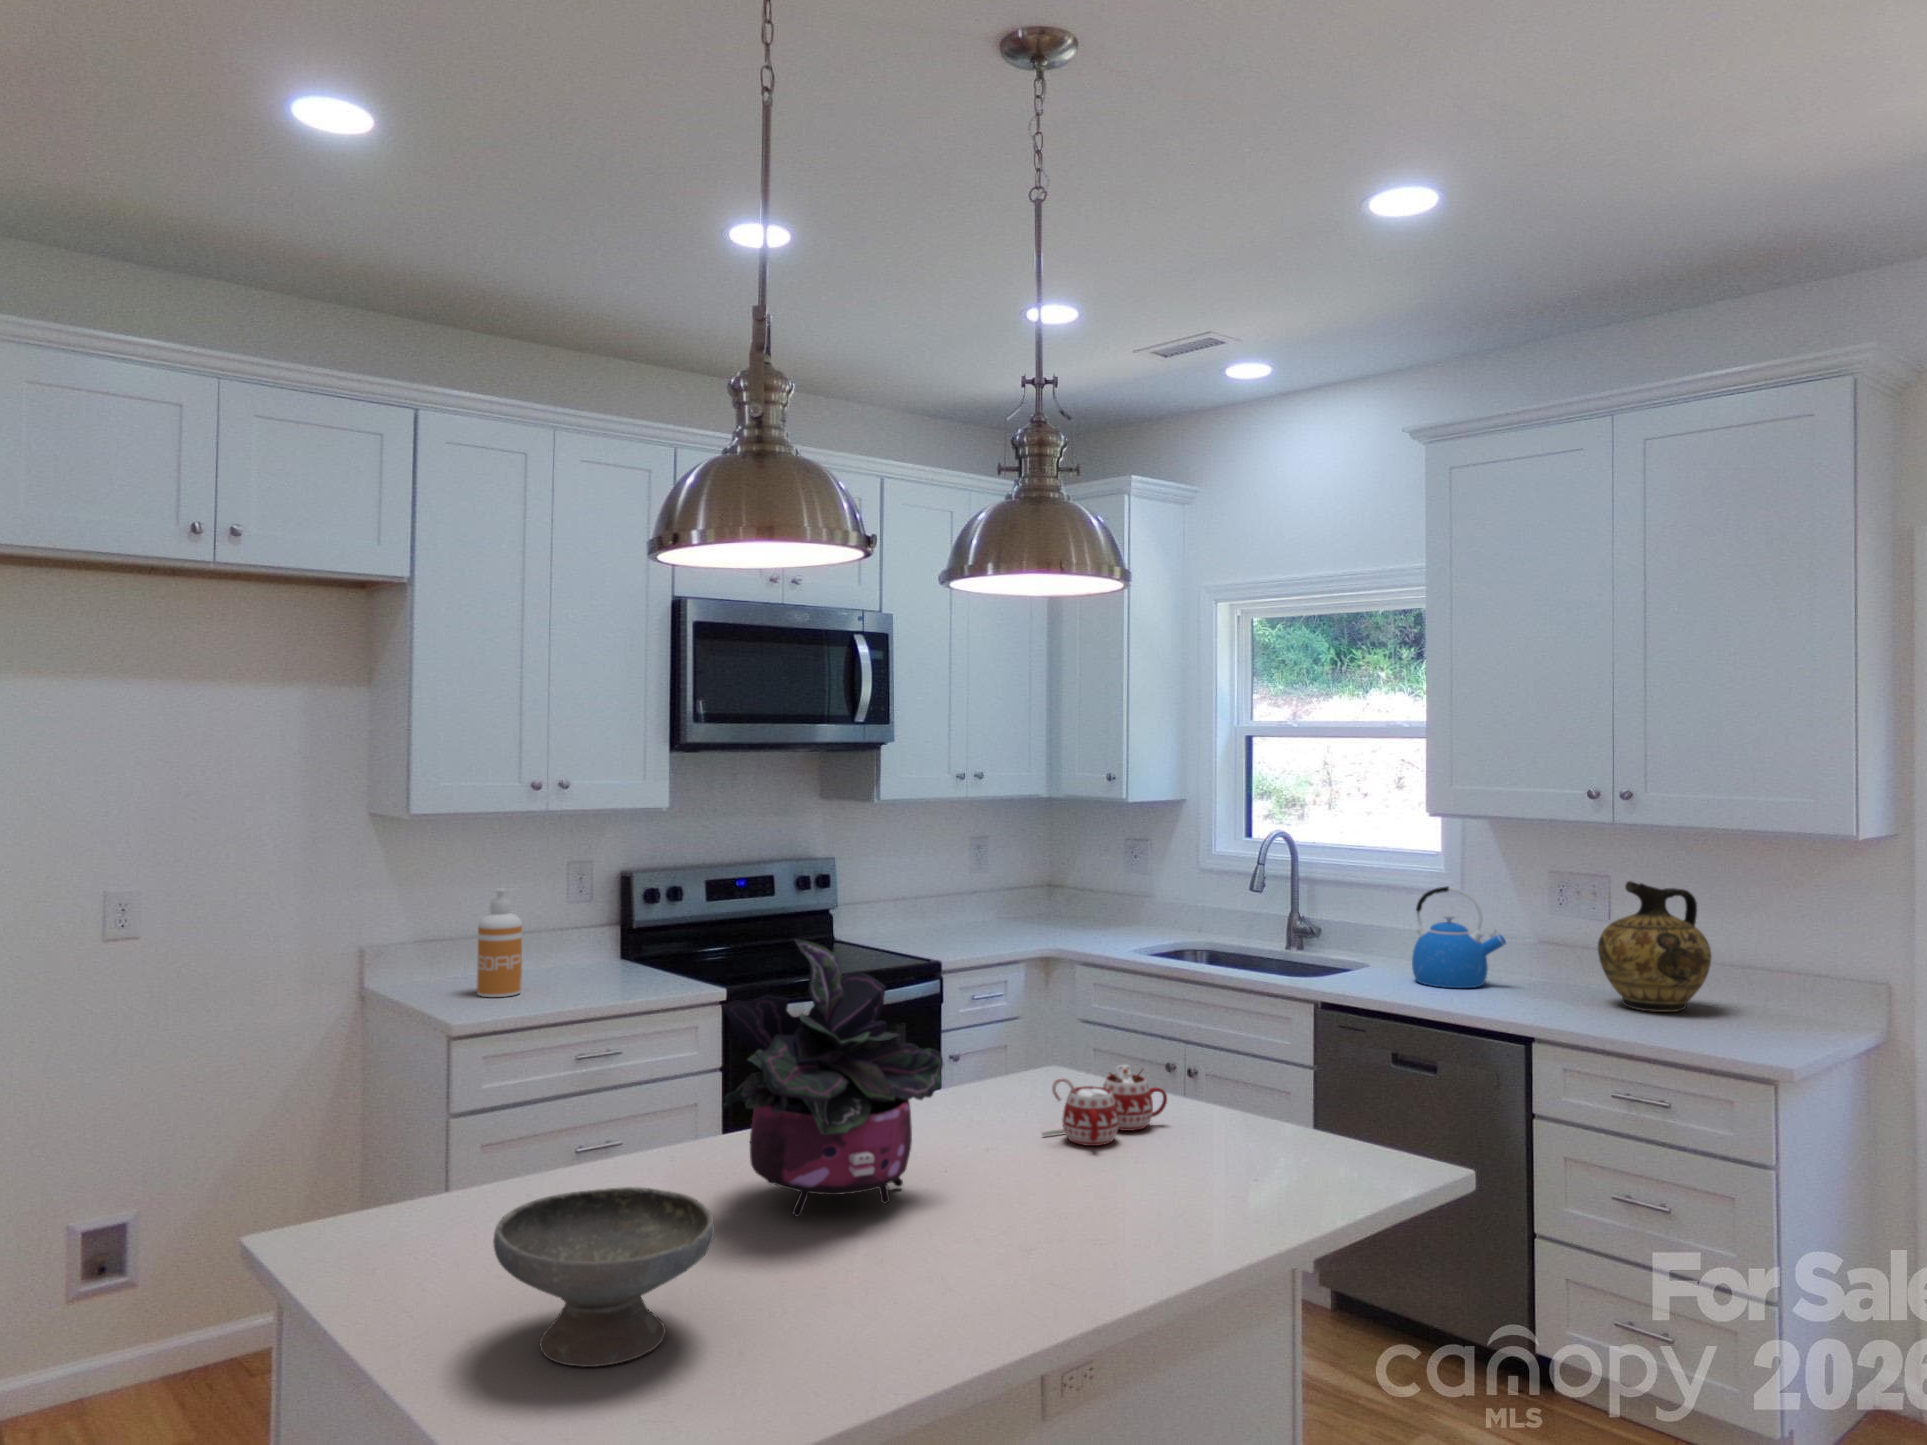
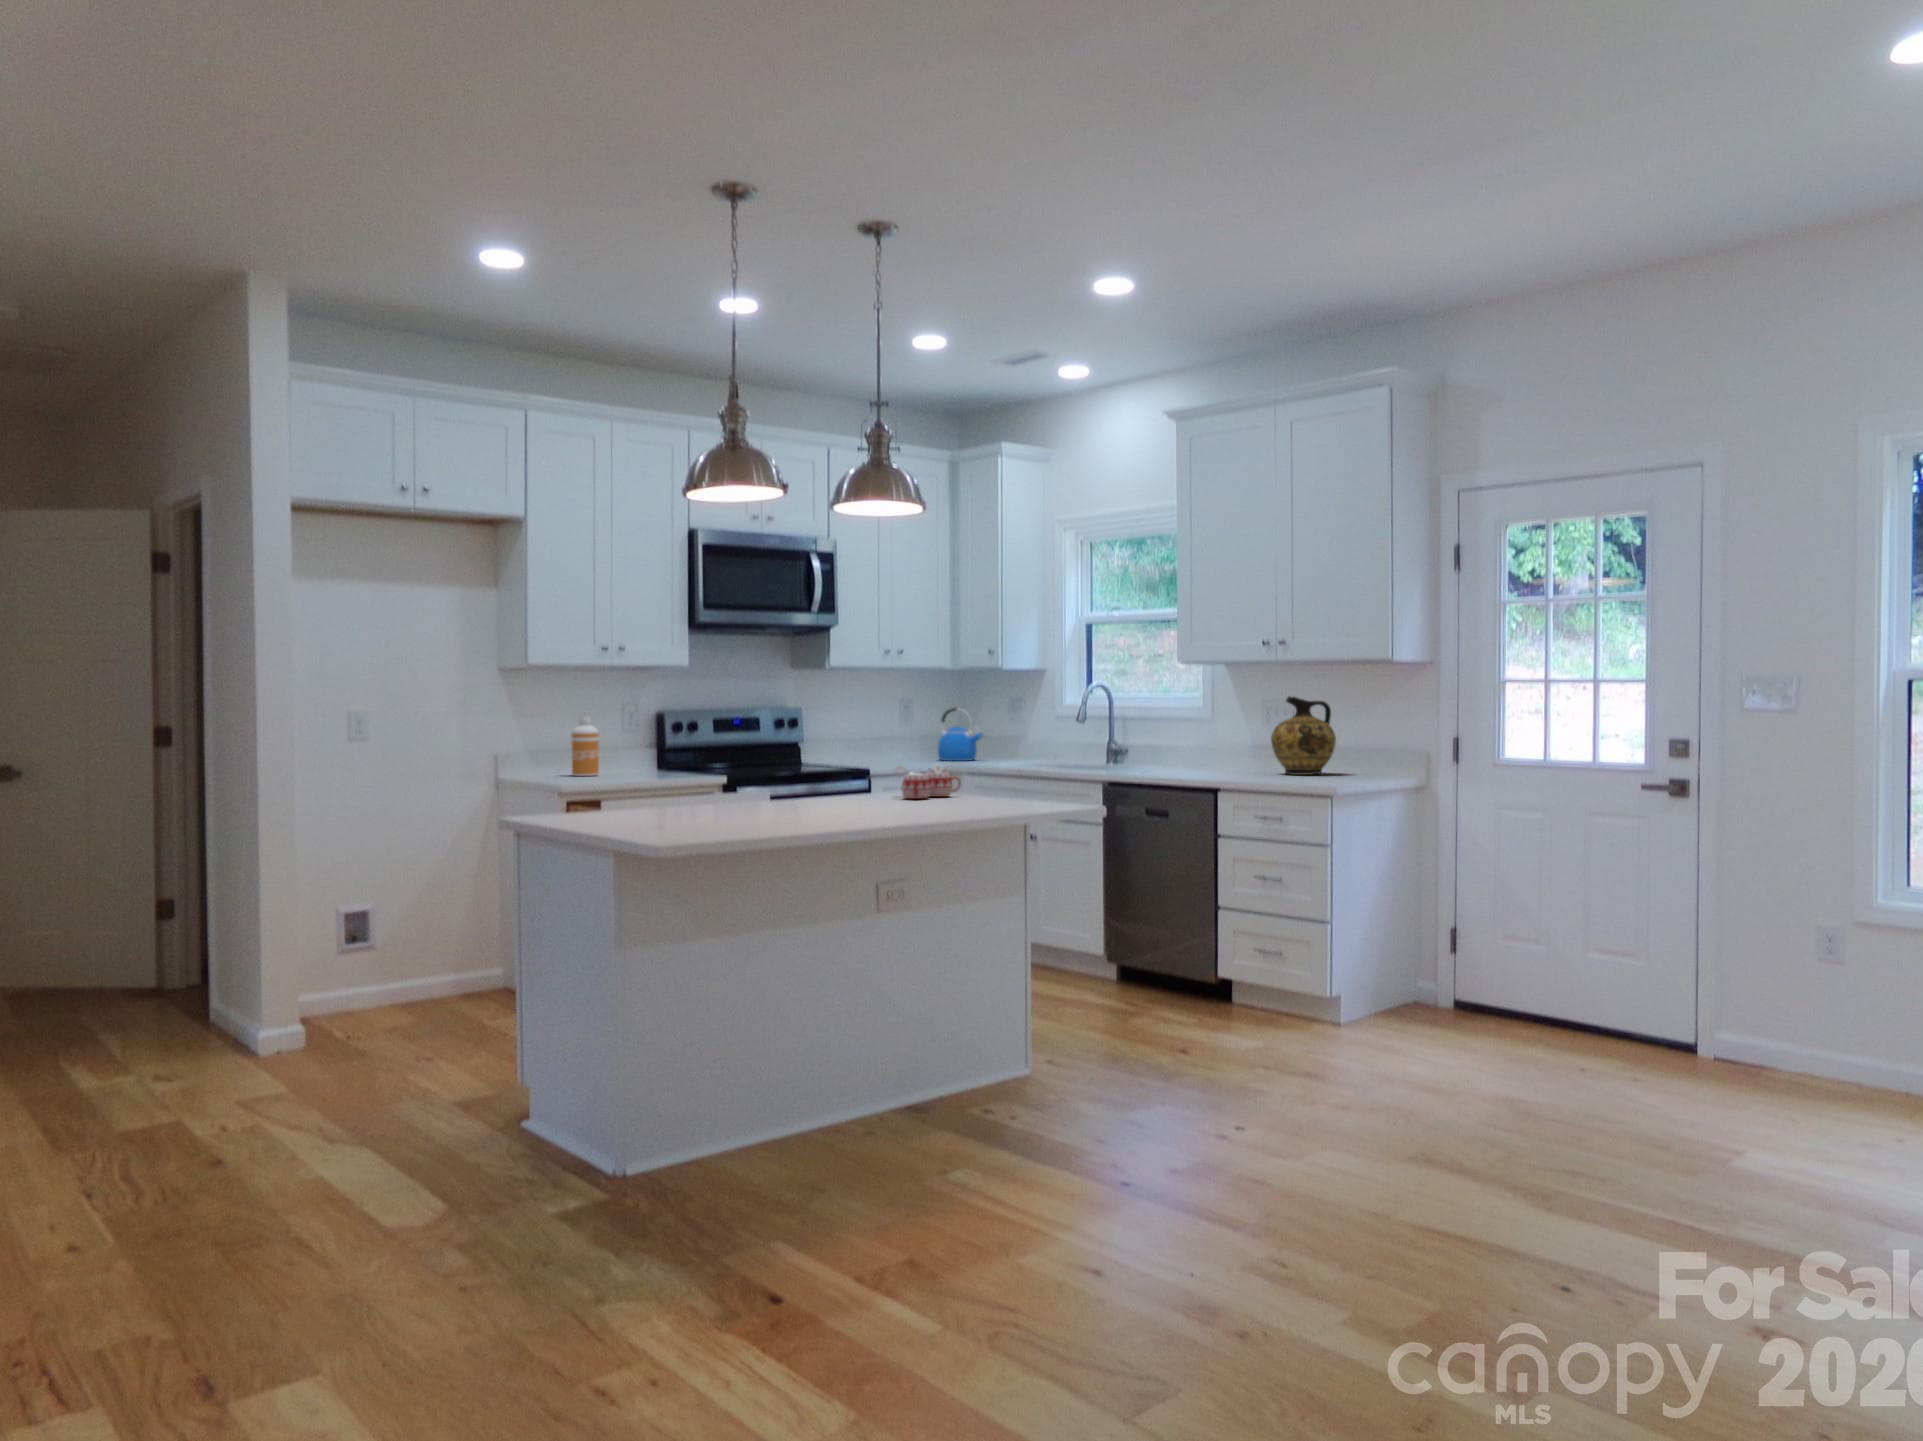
kettle: present [1412,886,1506,988] -> present [938,708,983,761]
potted plant: present [721,939,943,1217] -> none [721,683,832,807]
bowl: present [493,1187,714,1367] -> none [628,770,720,823]

